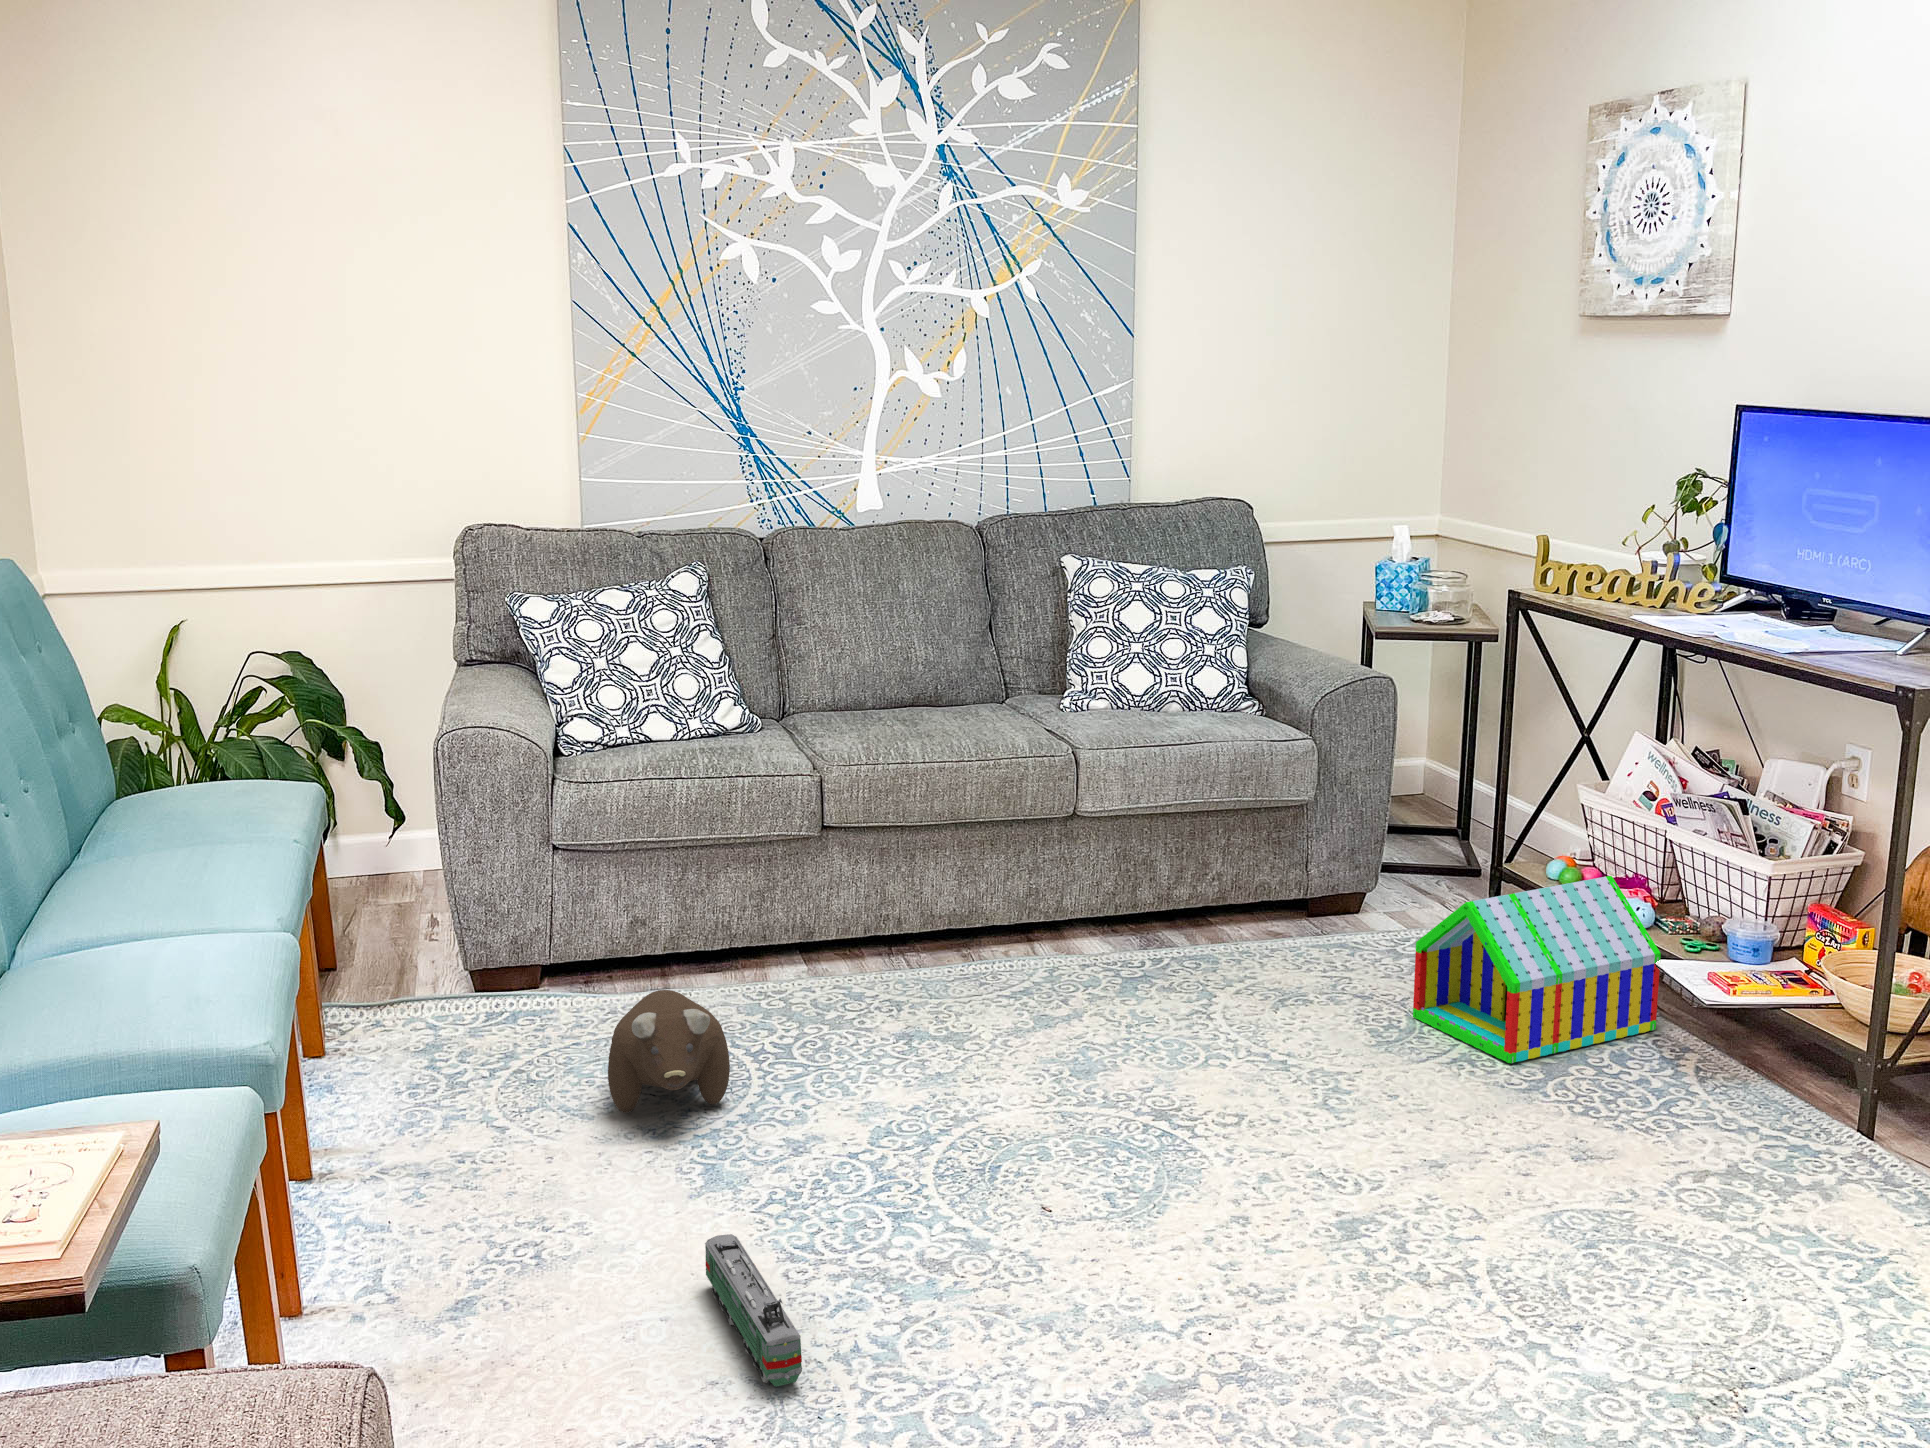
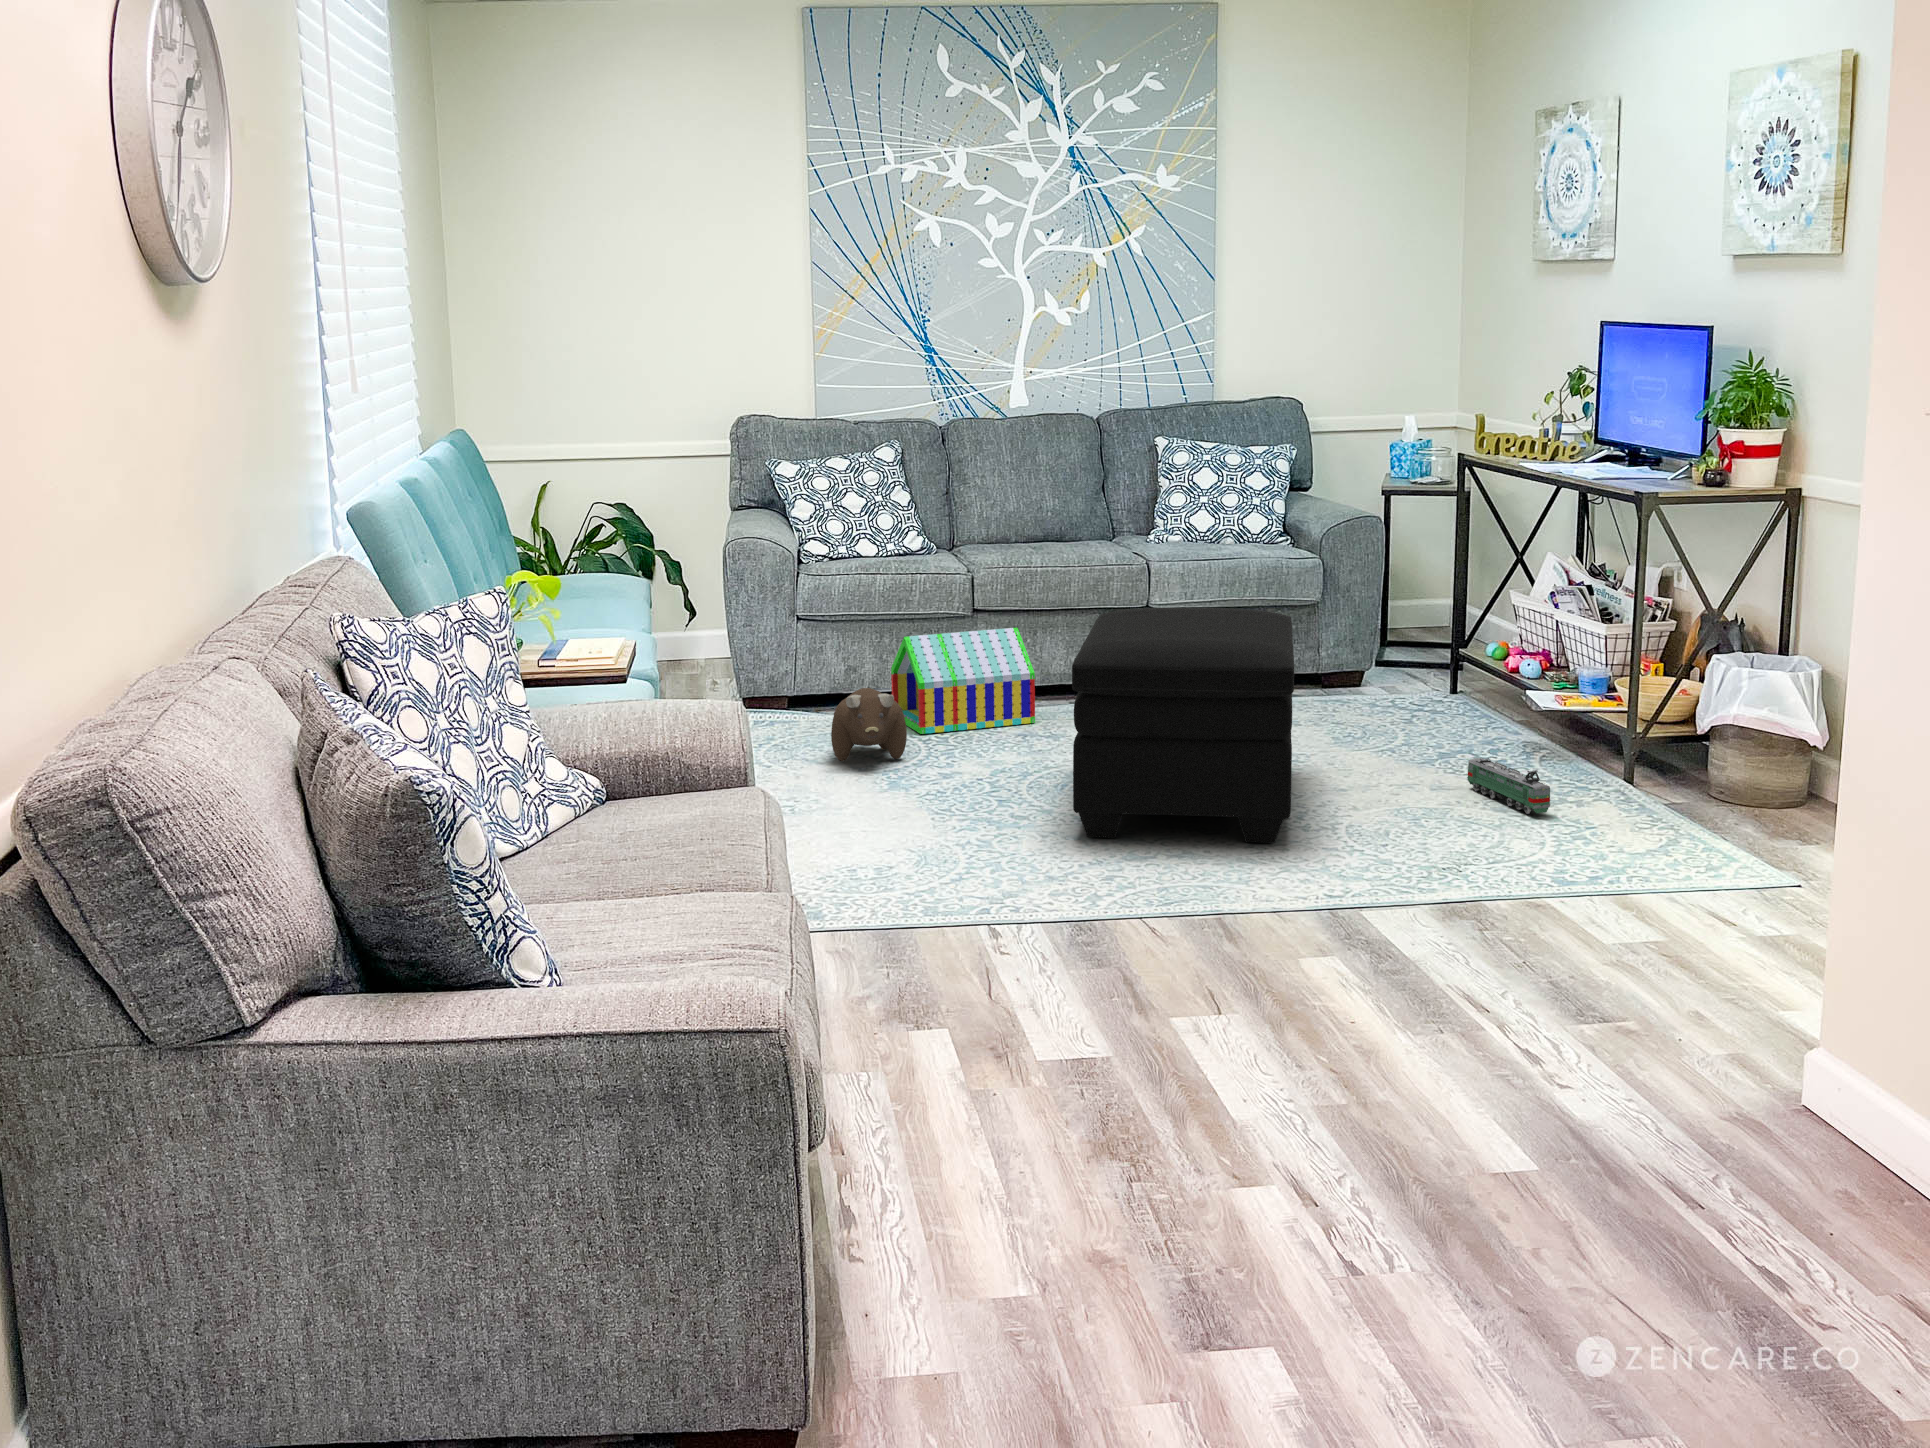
toy house: present [1413,876,1661,1063] -> present [891,628,1035,734]
ottoman: none [1037,877,1428,1334] -> present [1072,607,1294,843]
toy train: present [705,1234,802,1387] -> present [1467,758,1550,814]

